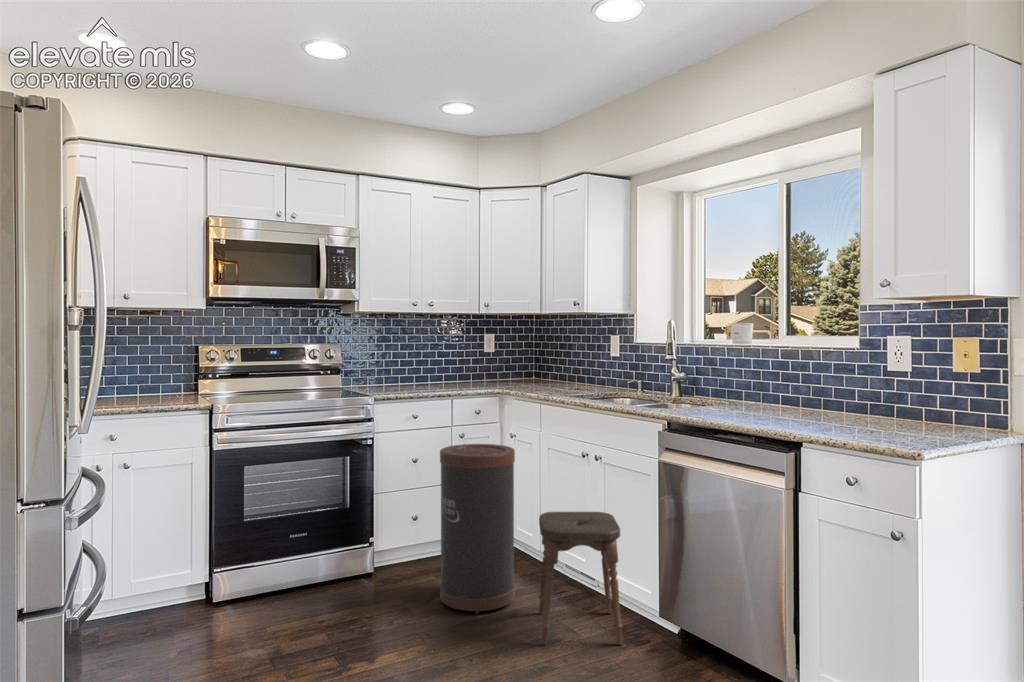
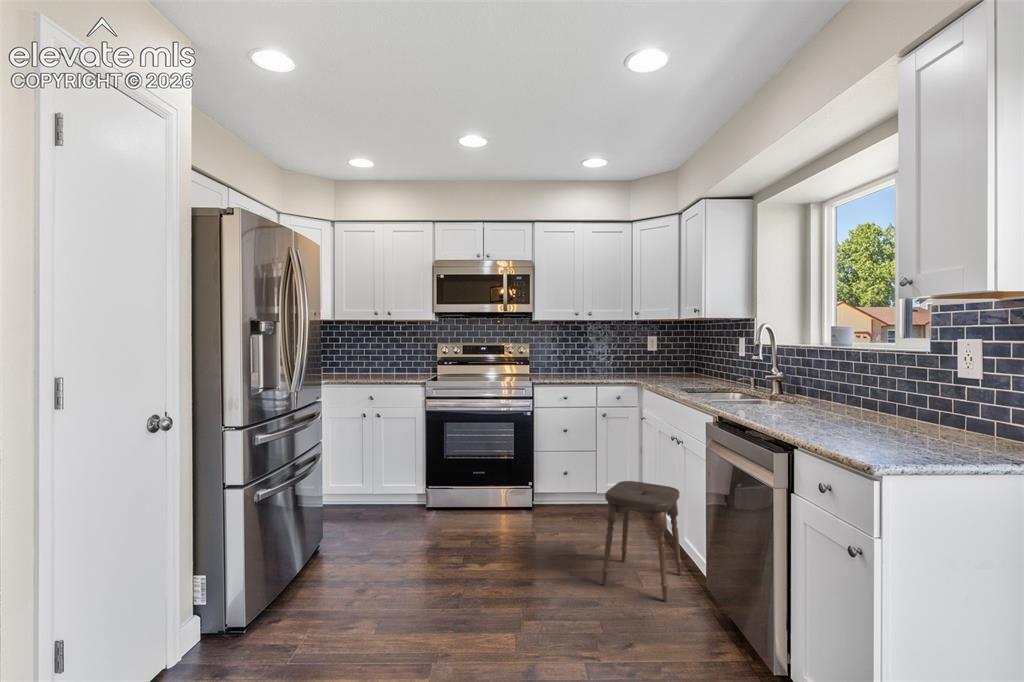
trash can: present [440,444,515,614] -> none [557,421,615,550]

